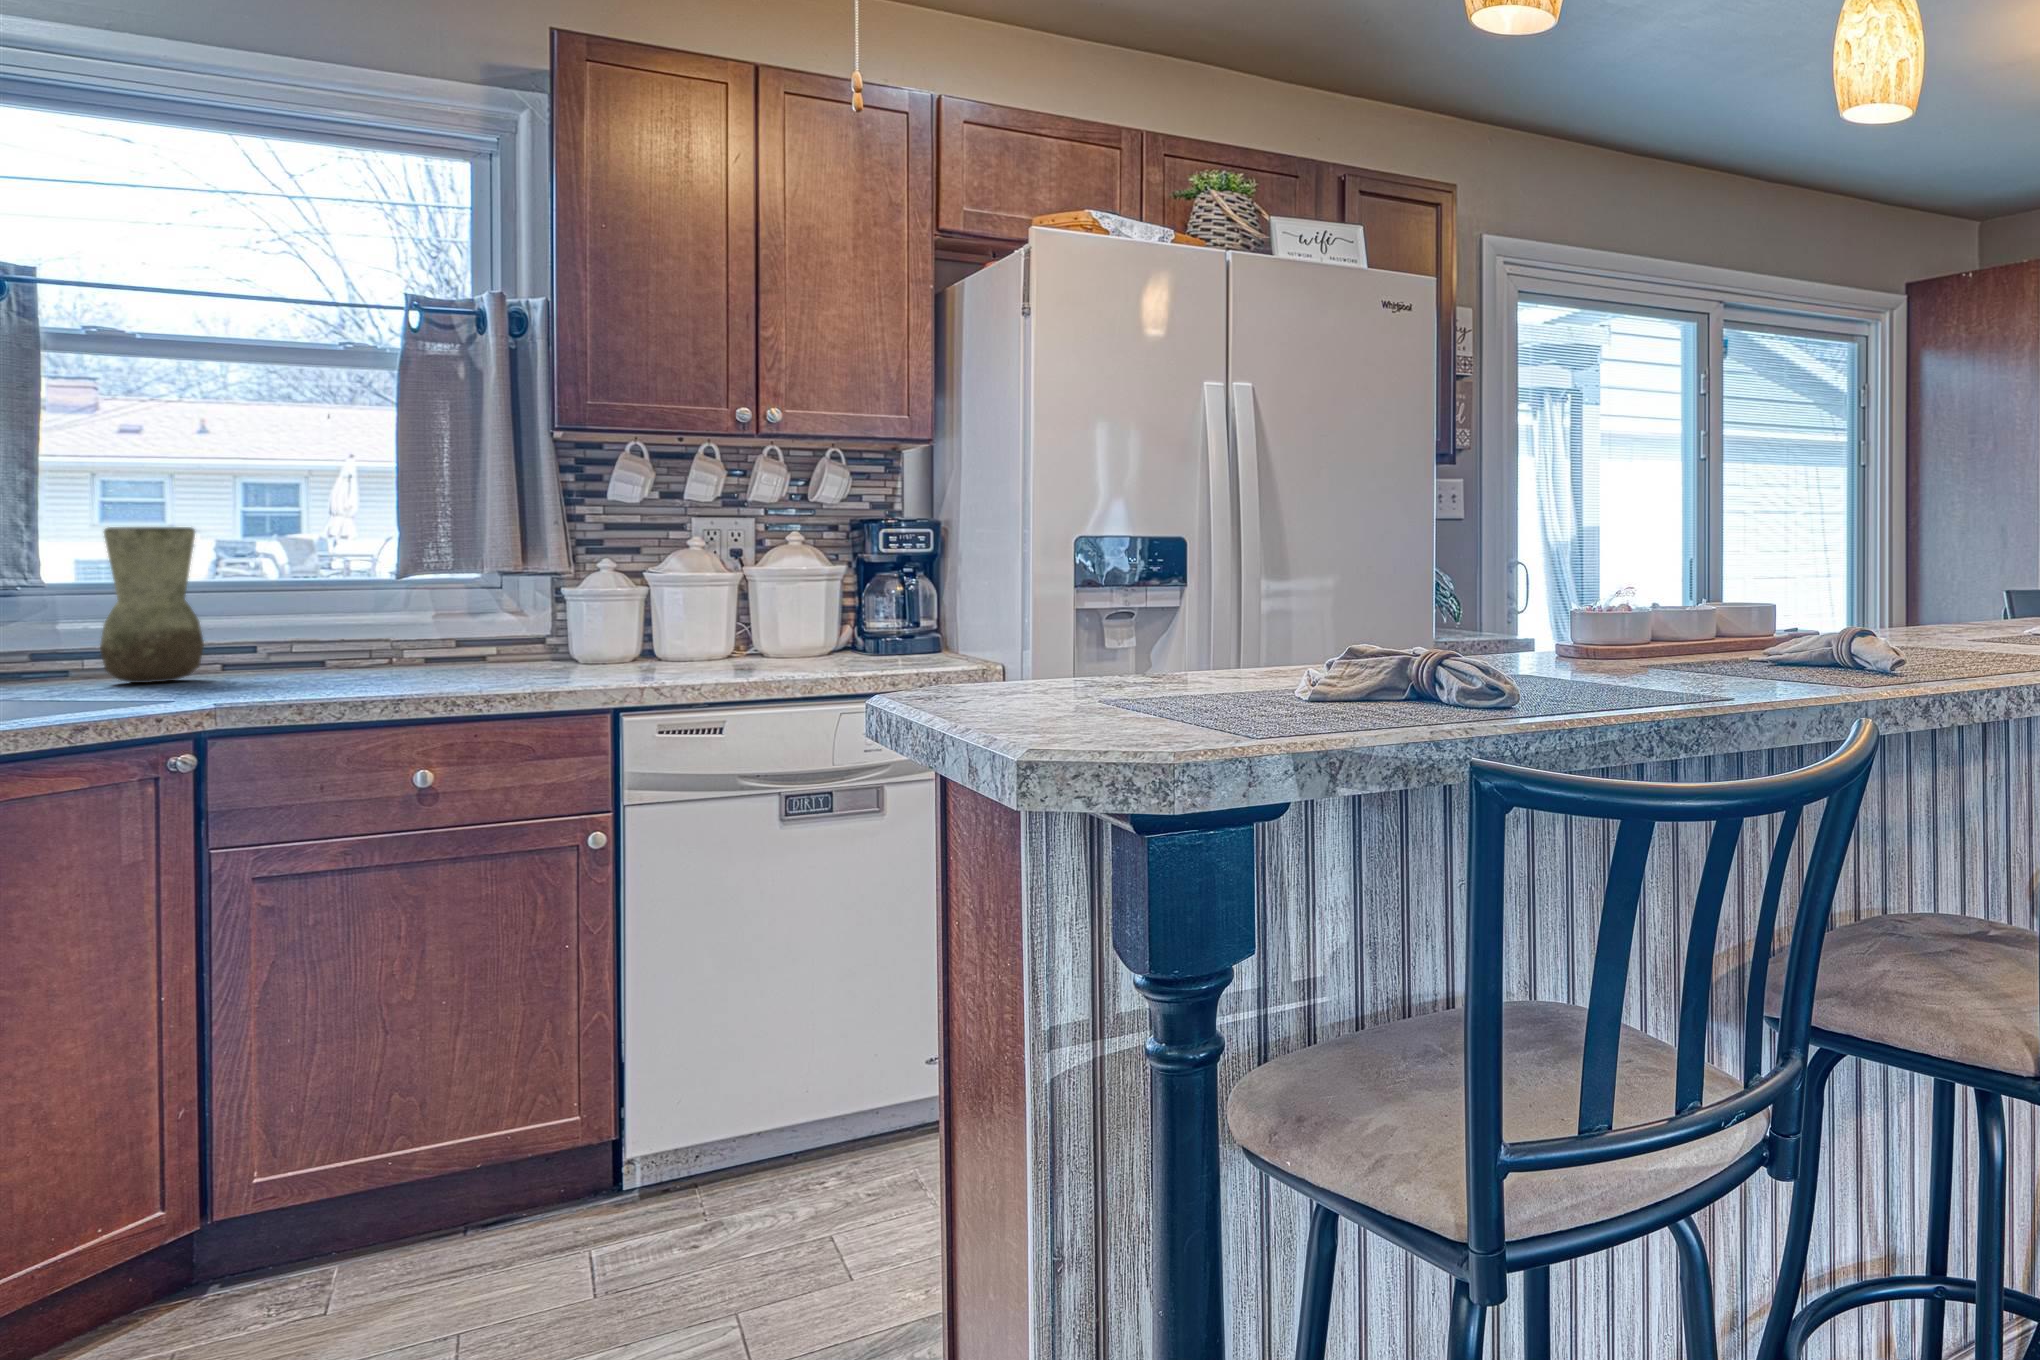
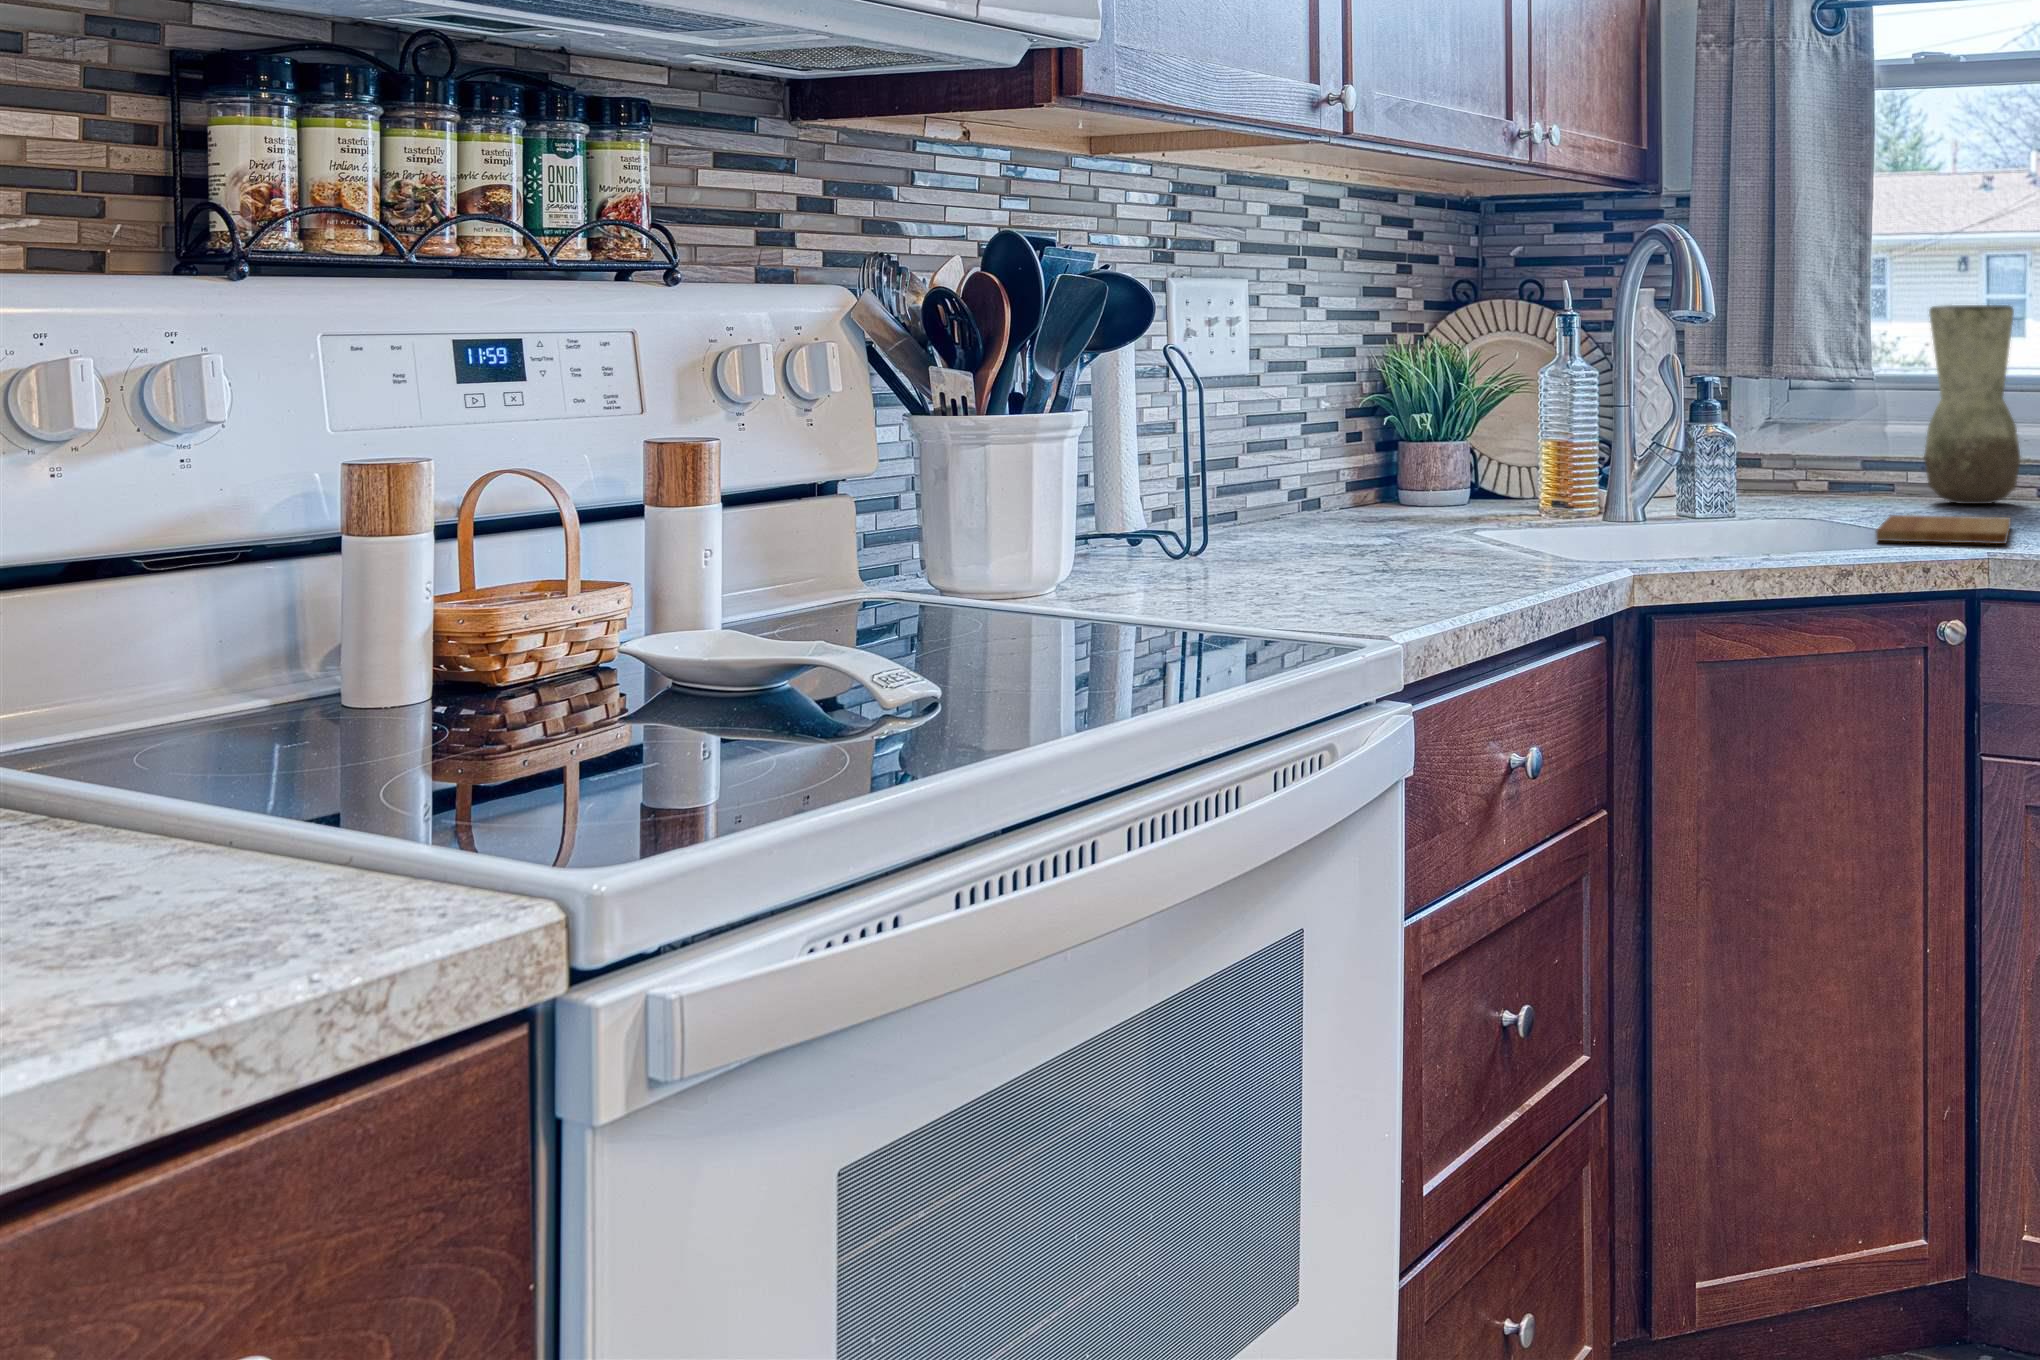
cutting board: none [86,685,223,709] -> present [1876,515,2011,544]

